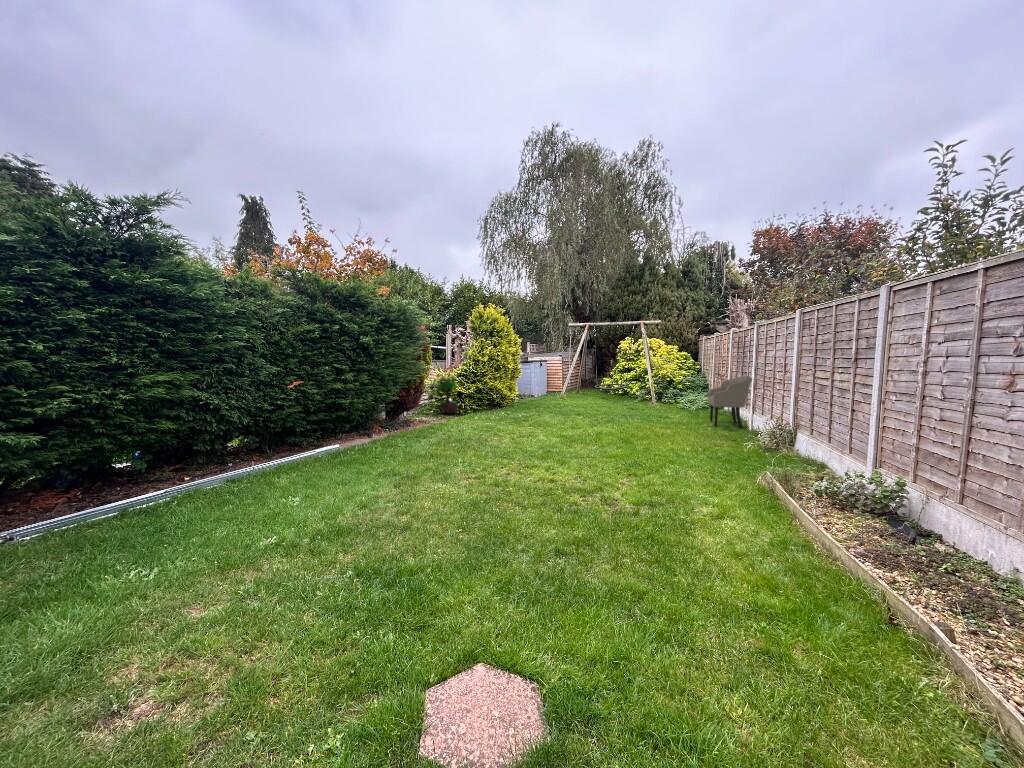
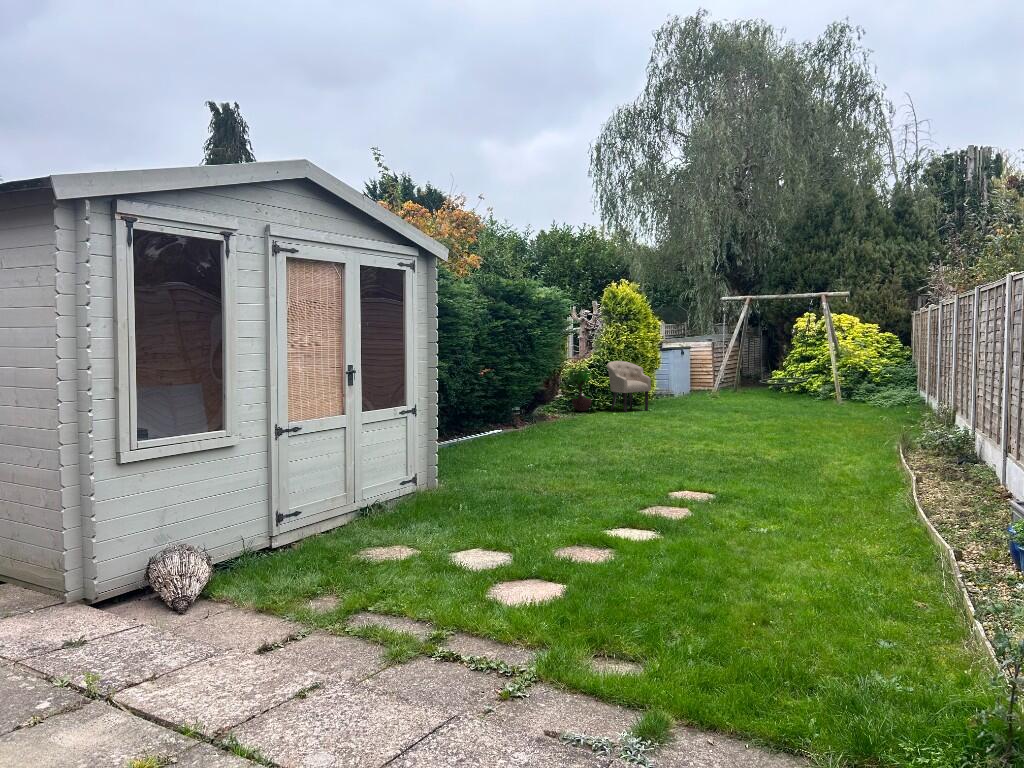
chair: present [708,376,752,427] -> present [607,361,651,412]

